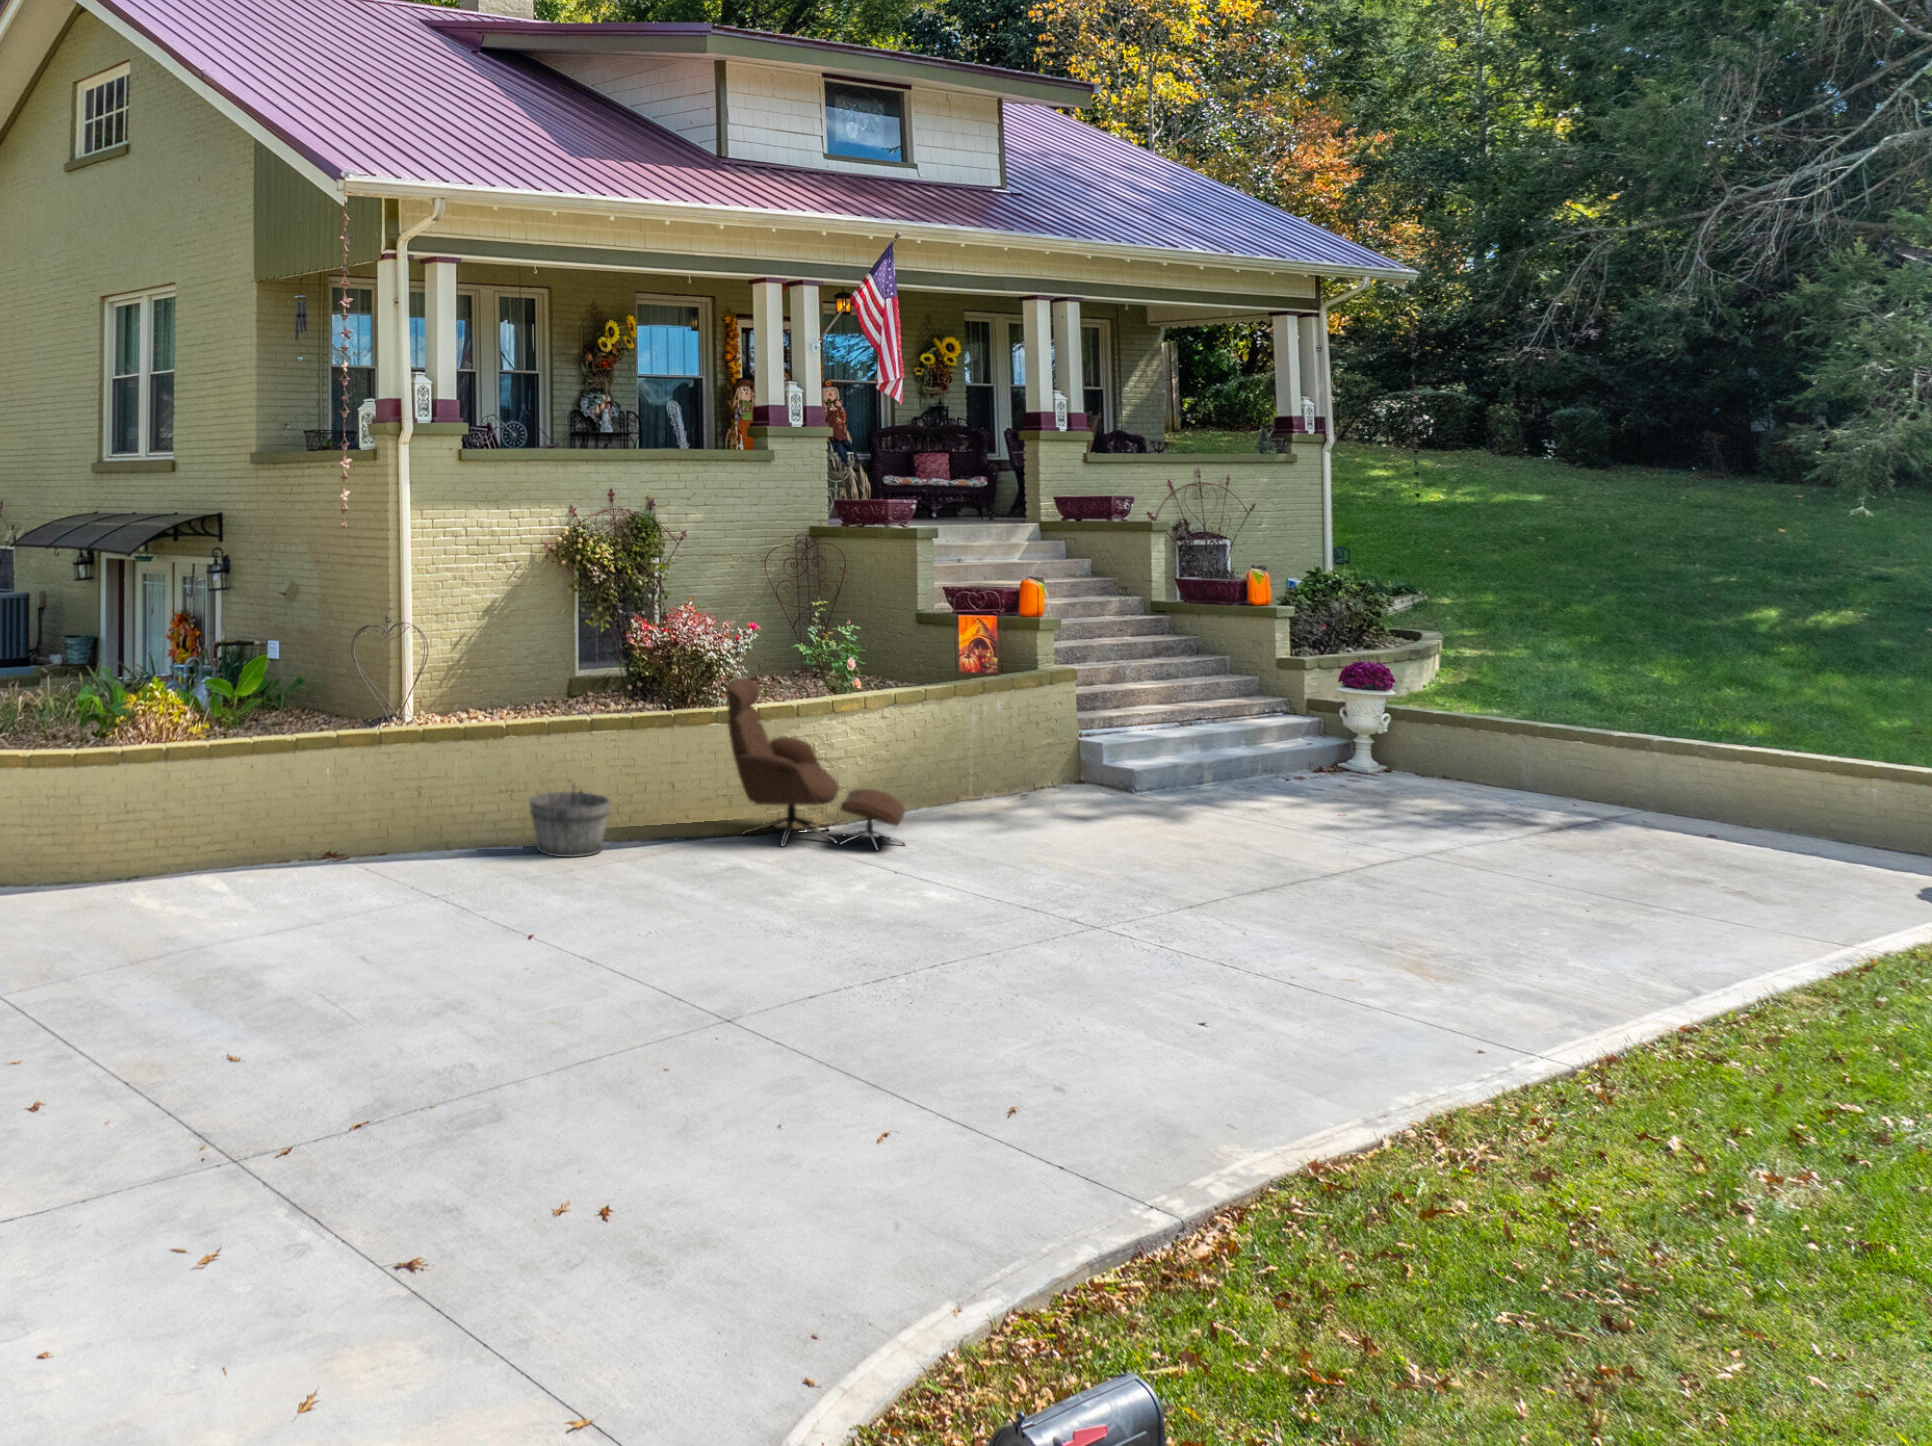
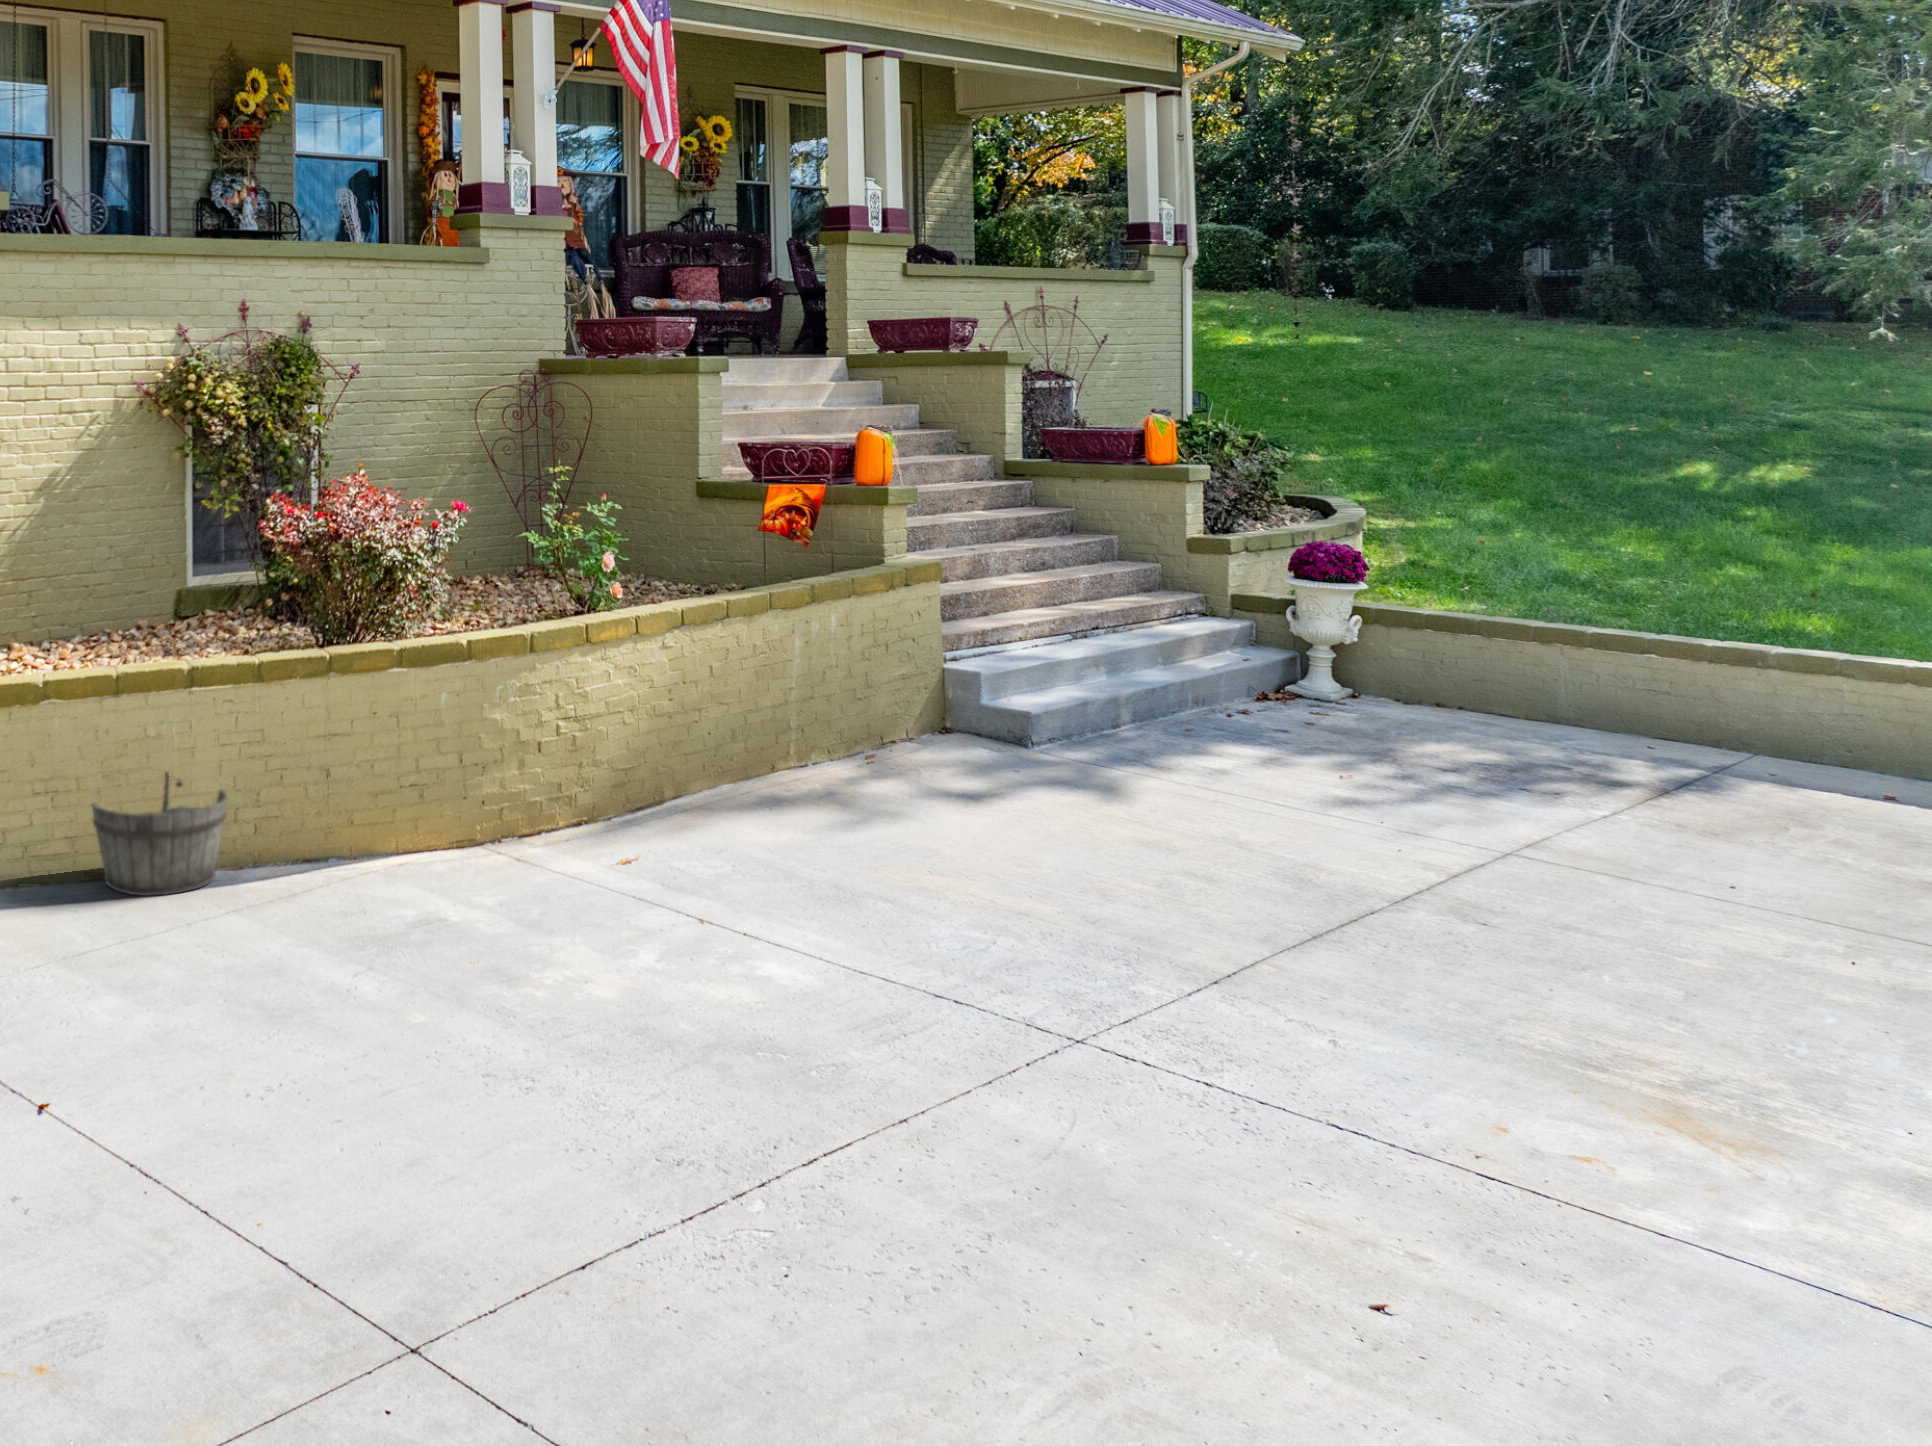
lounge chair: present [726,677,905,850] -> none [419,586,699,855]

